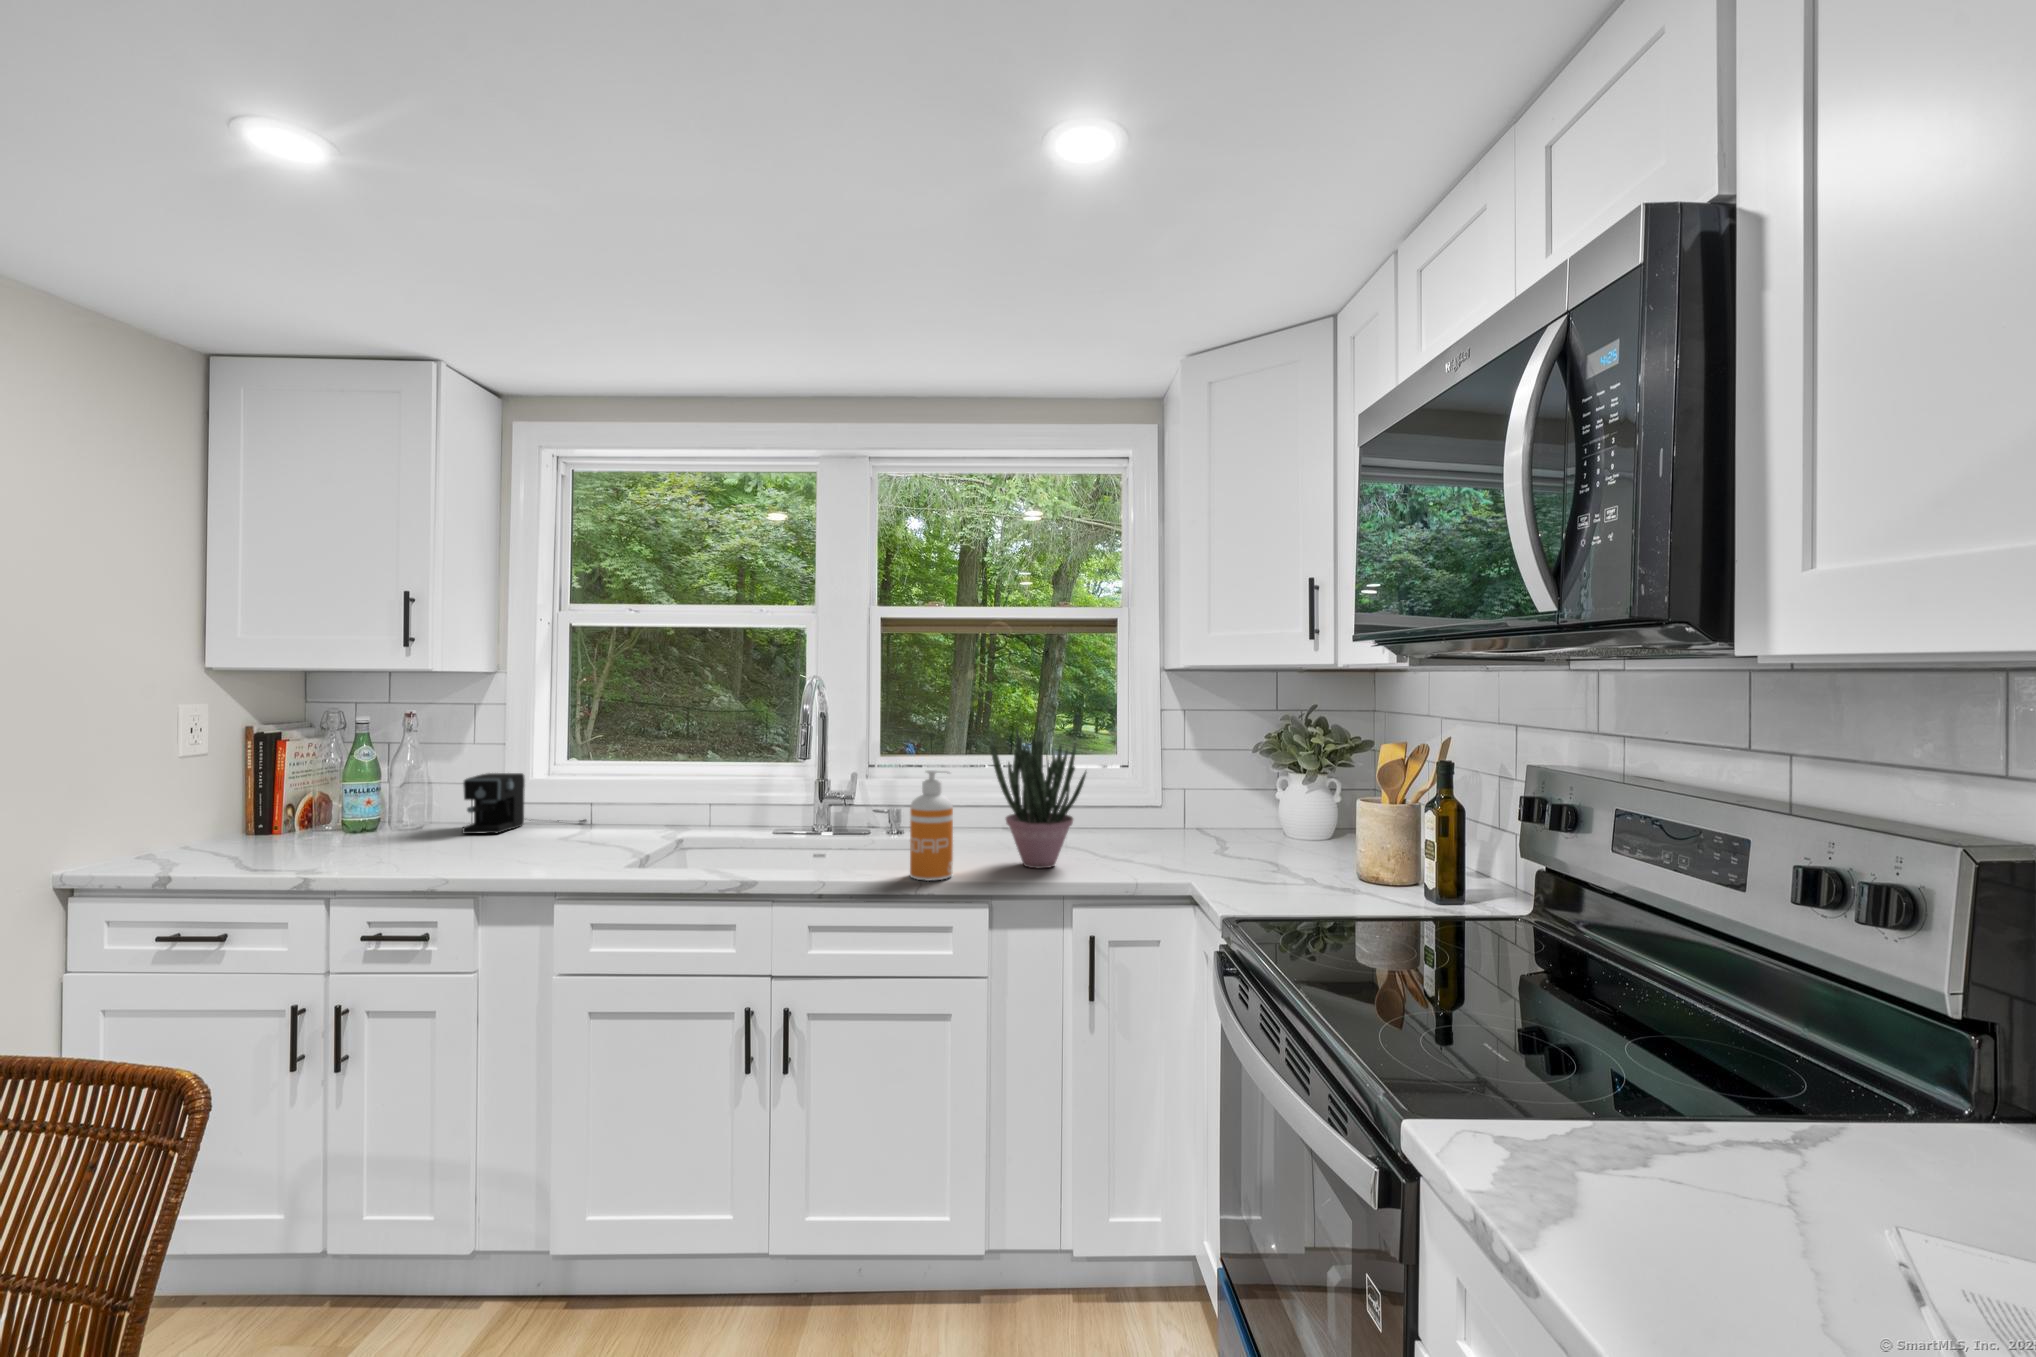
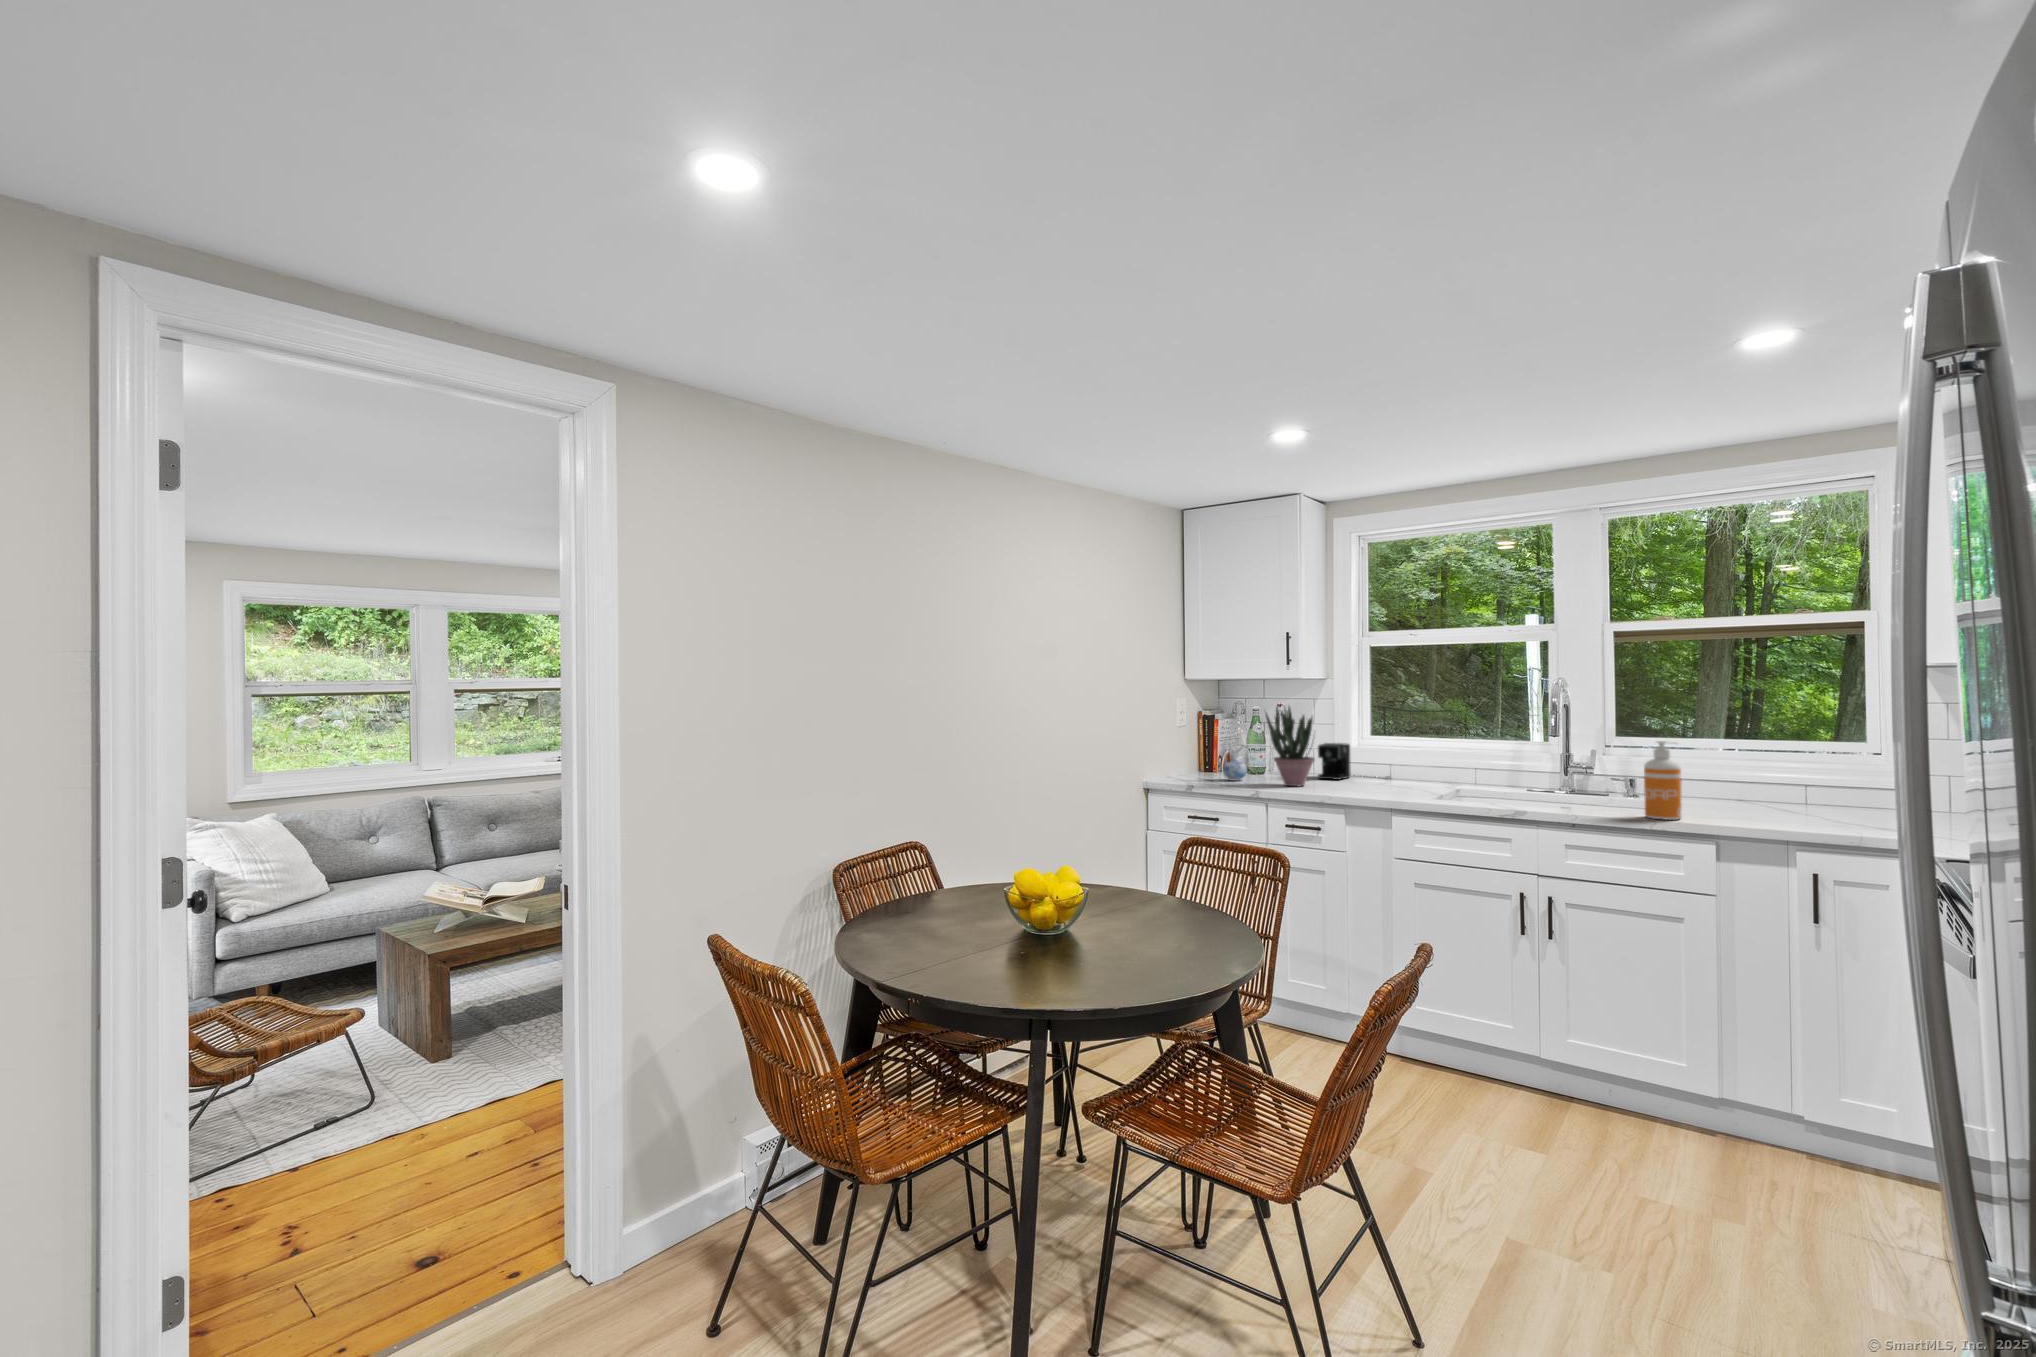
potted plant: present [989,728,1086,868] -> present [1265,707,1315,786]
ceramic pitcher: none [262,781,317,853] -> present [1223,741,1247,781]

